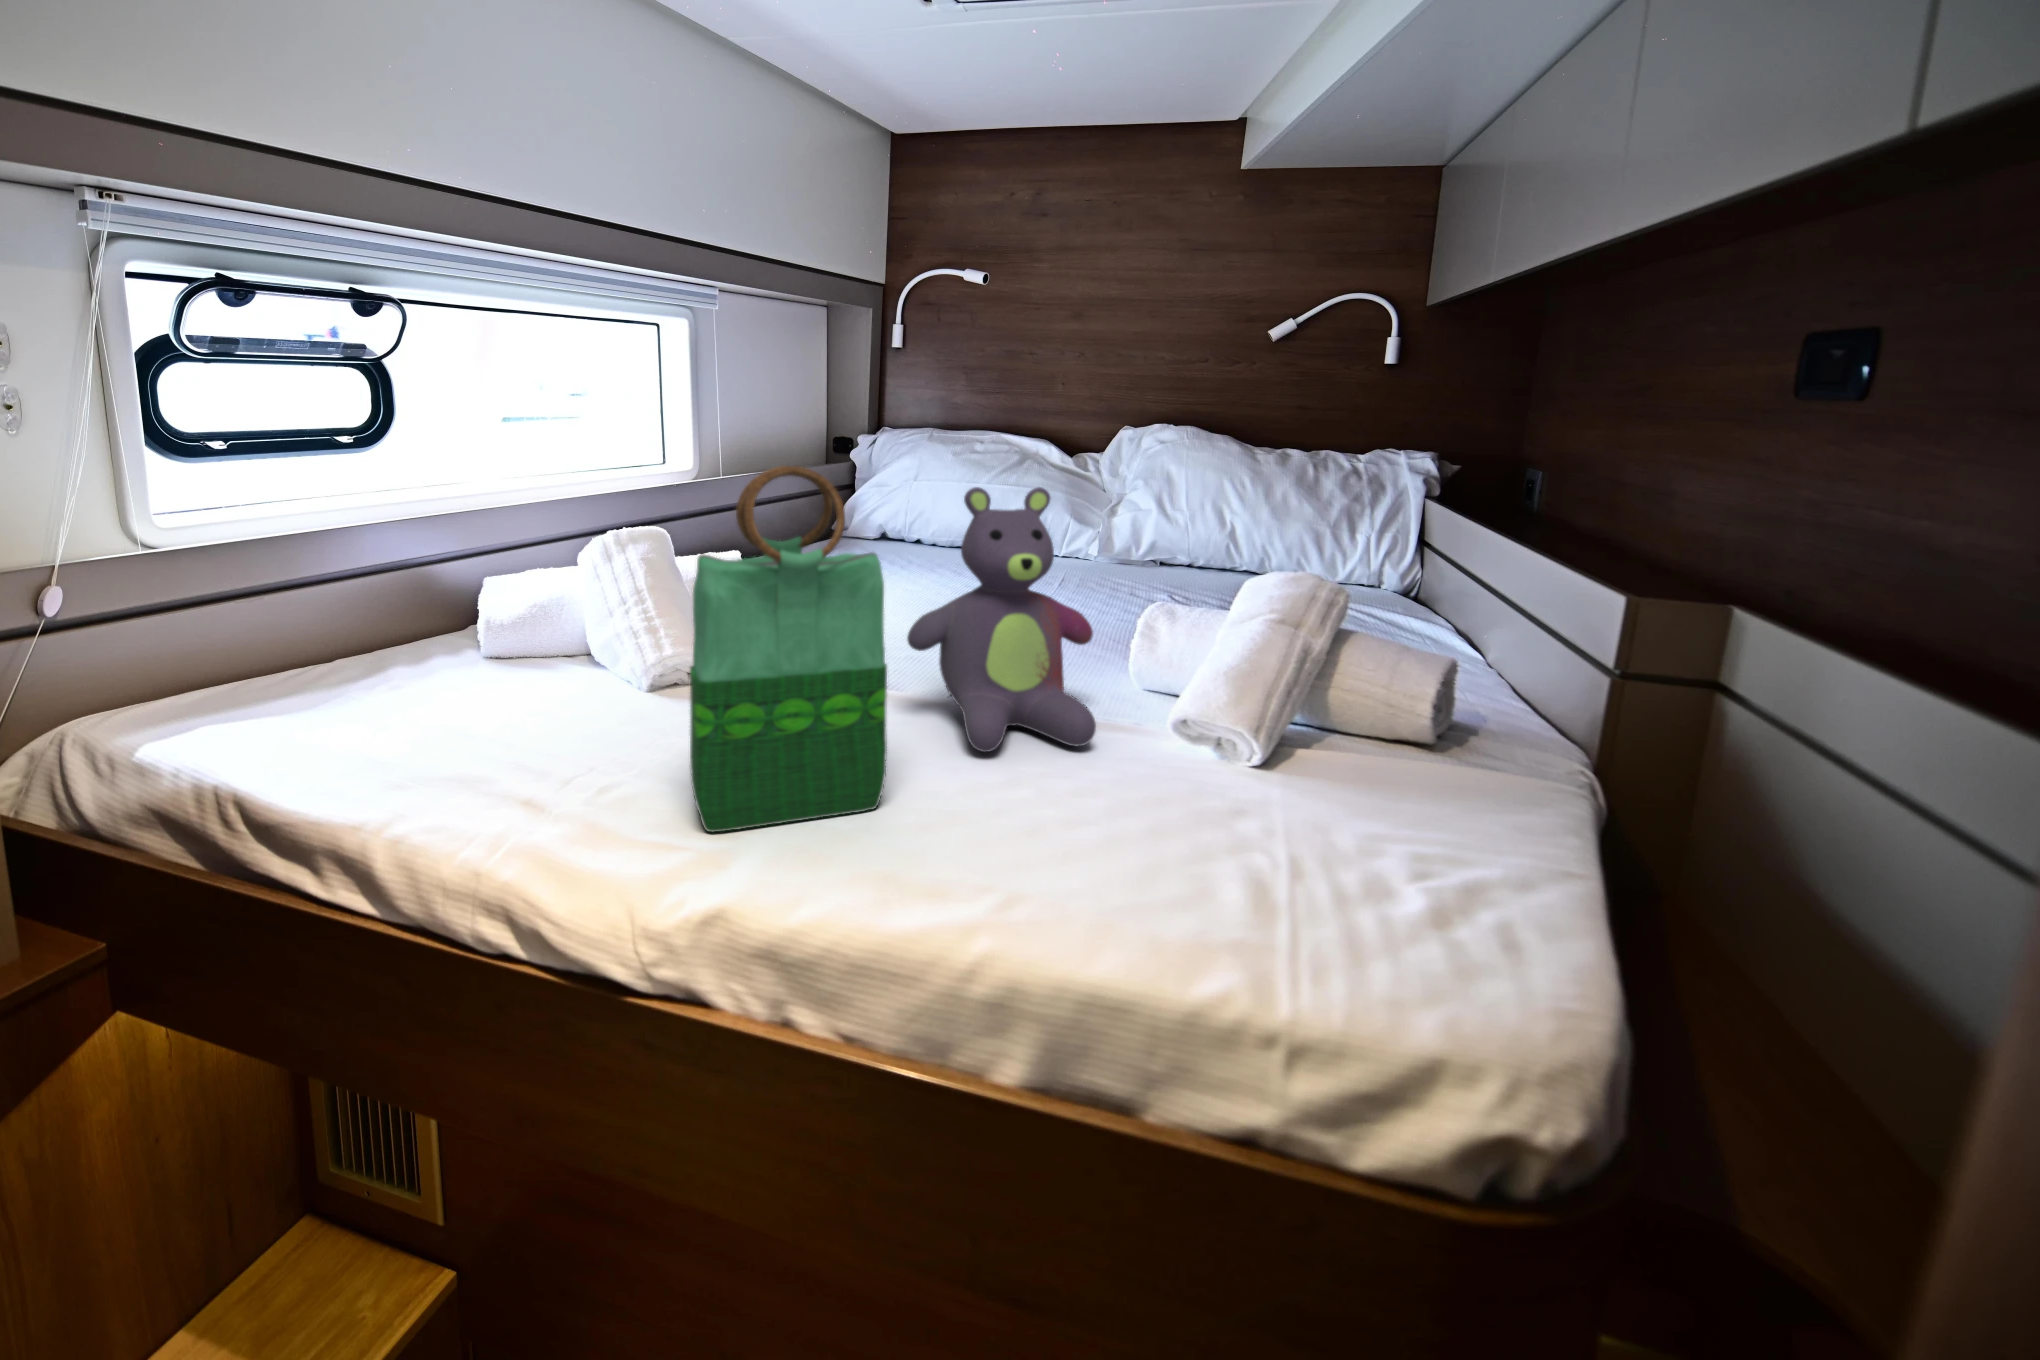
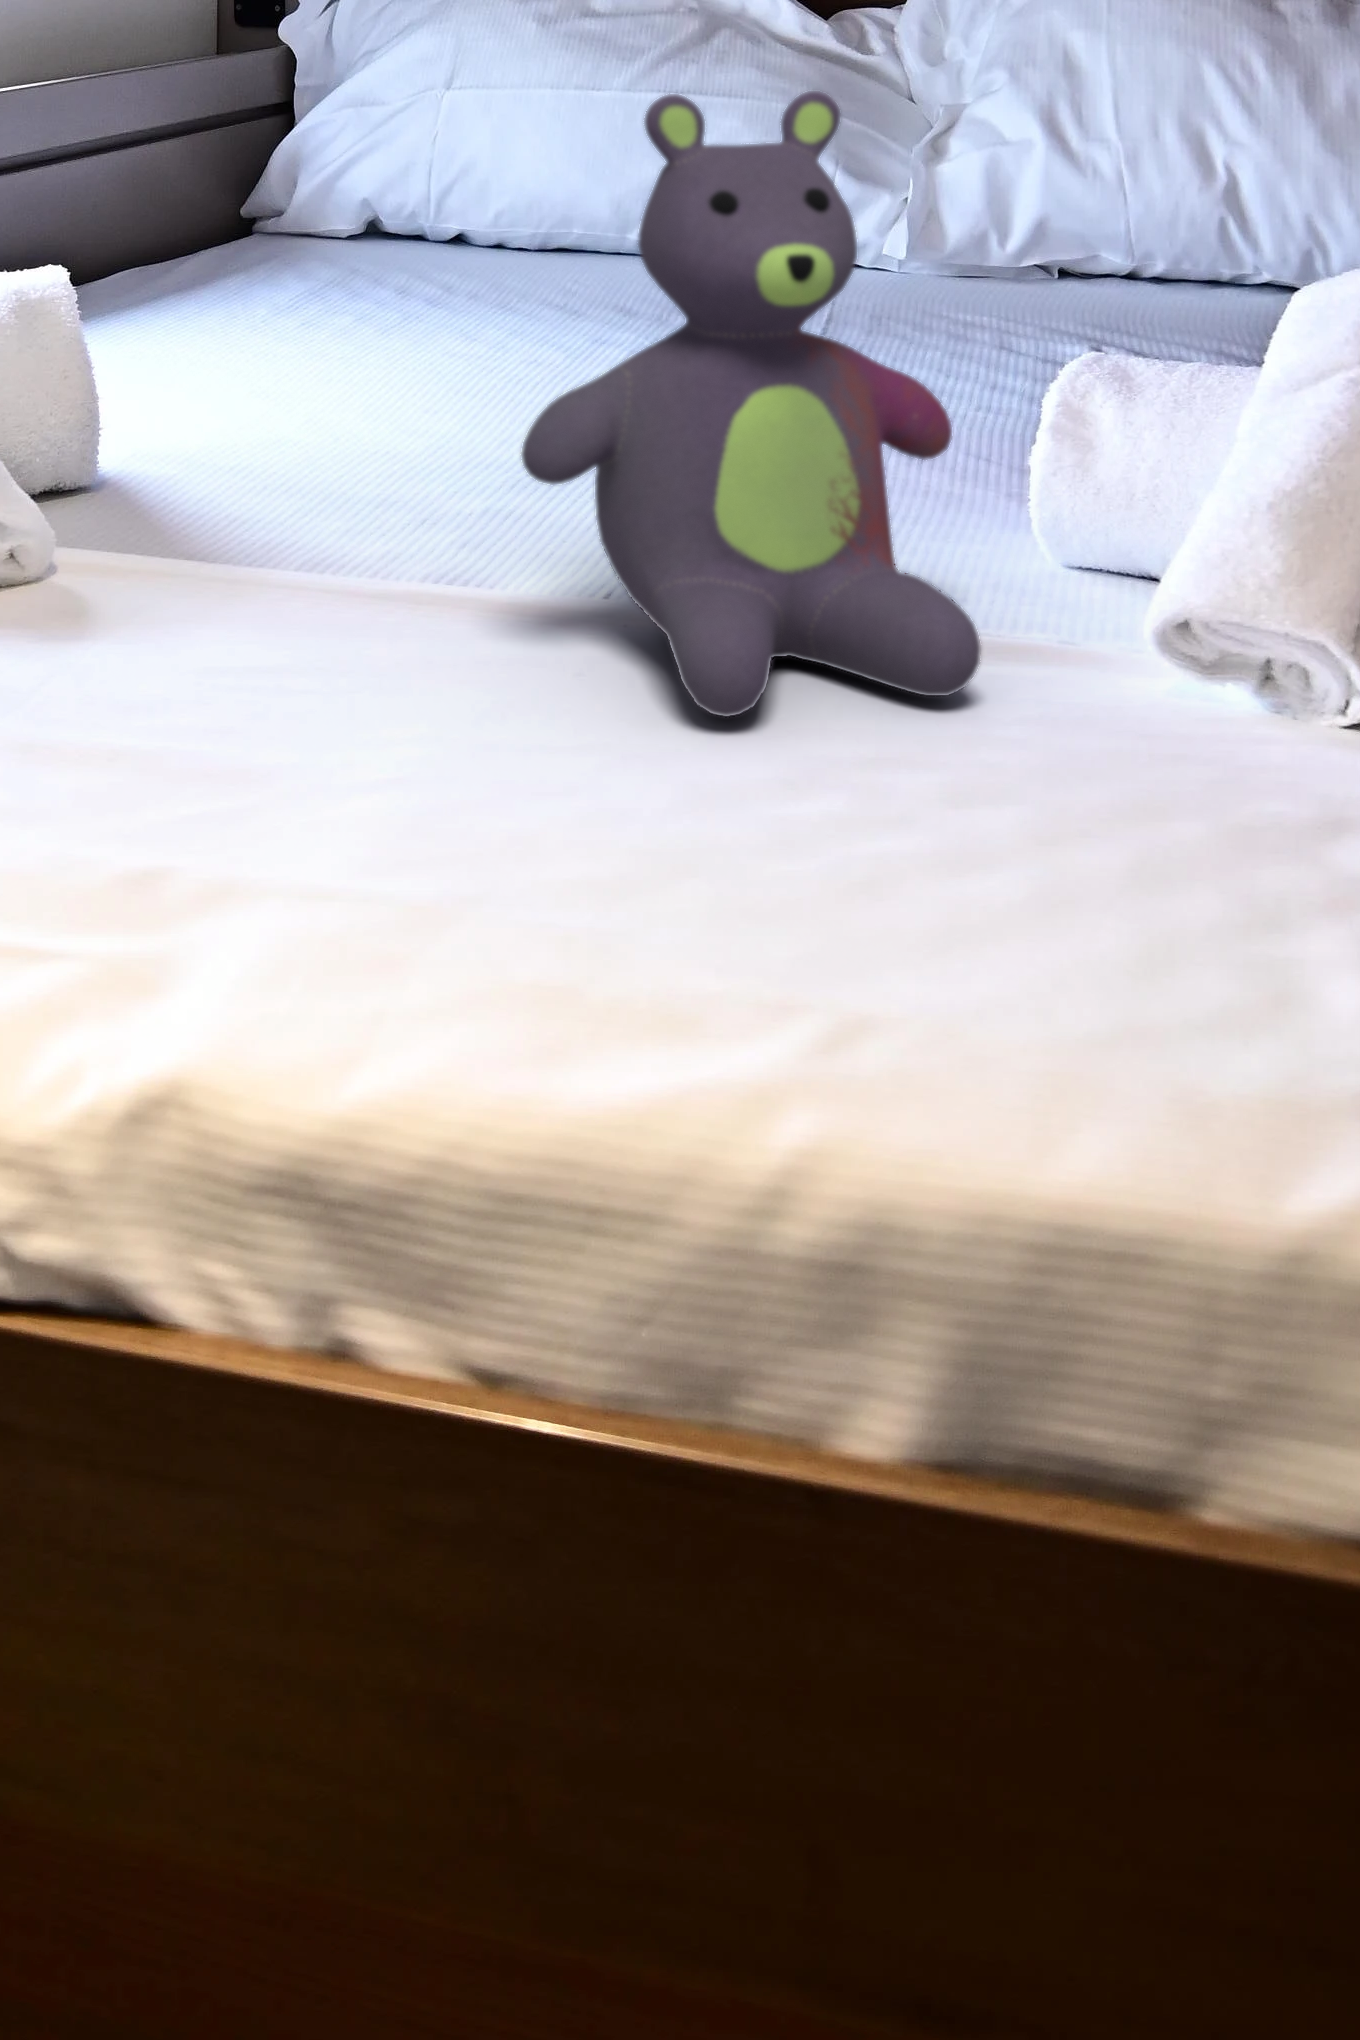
tote bag: present [690,466,887,832] -> none [69,57,521,911]

